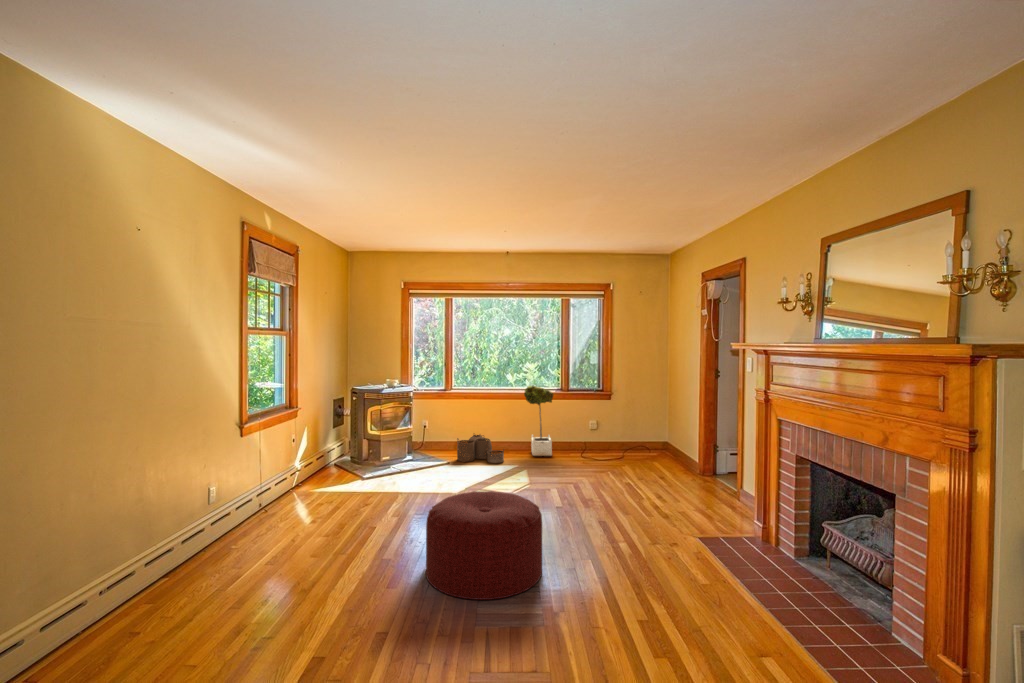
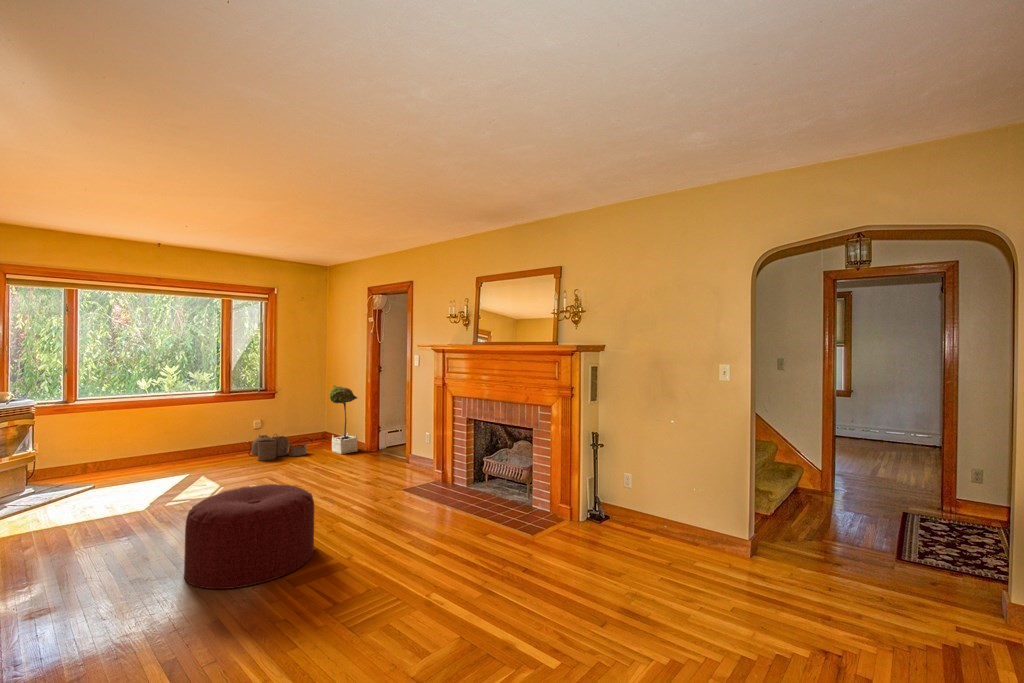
potted tree: present [524,385,553,456] -> present [329,386,358,454]
woven basket: present [457,435,504,463] -> present [252,434,306,460]

